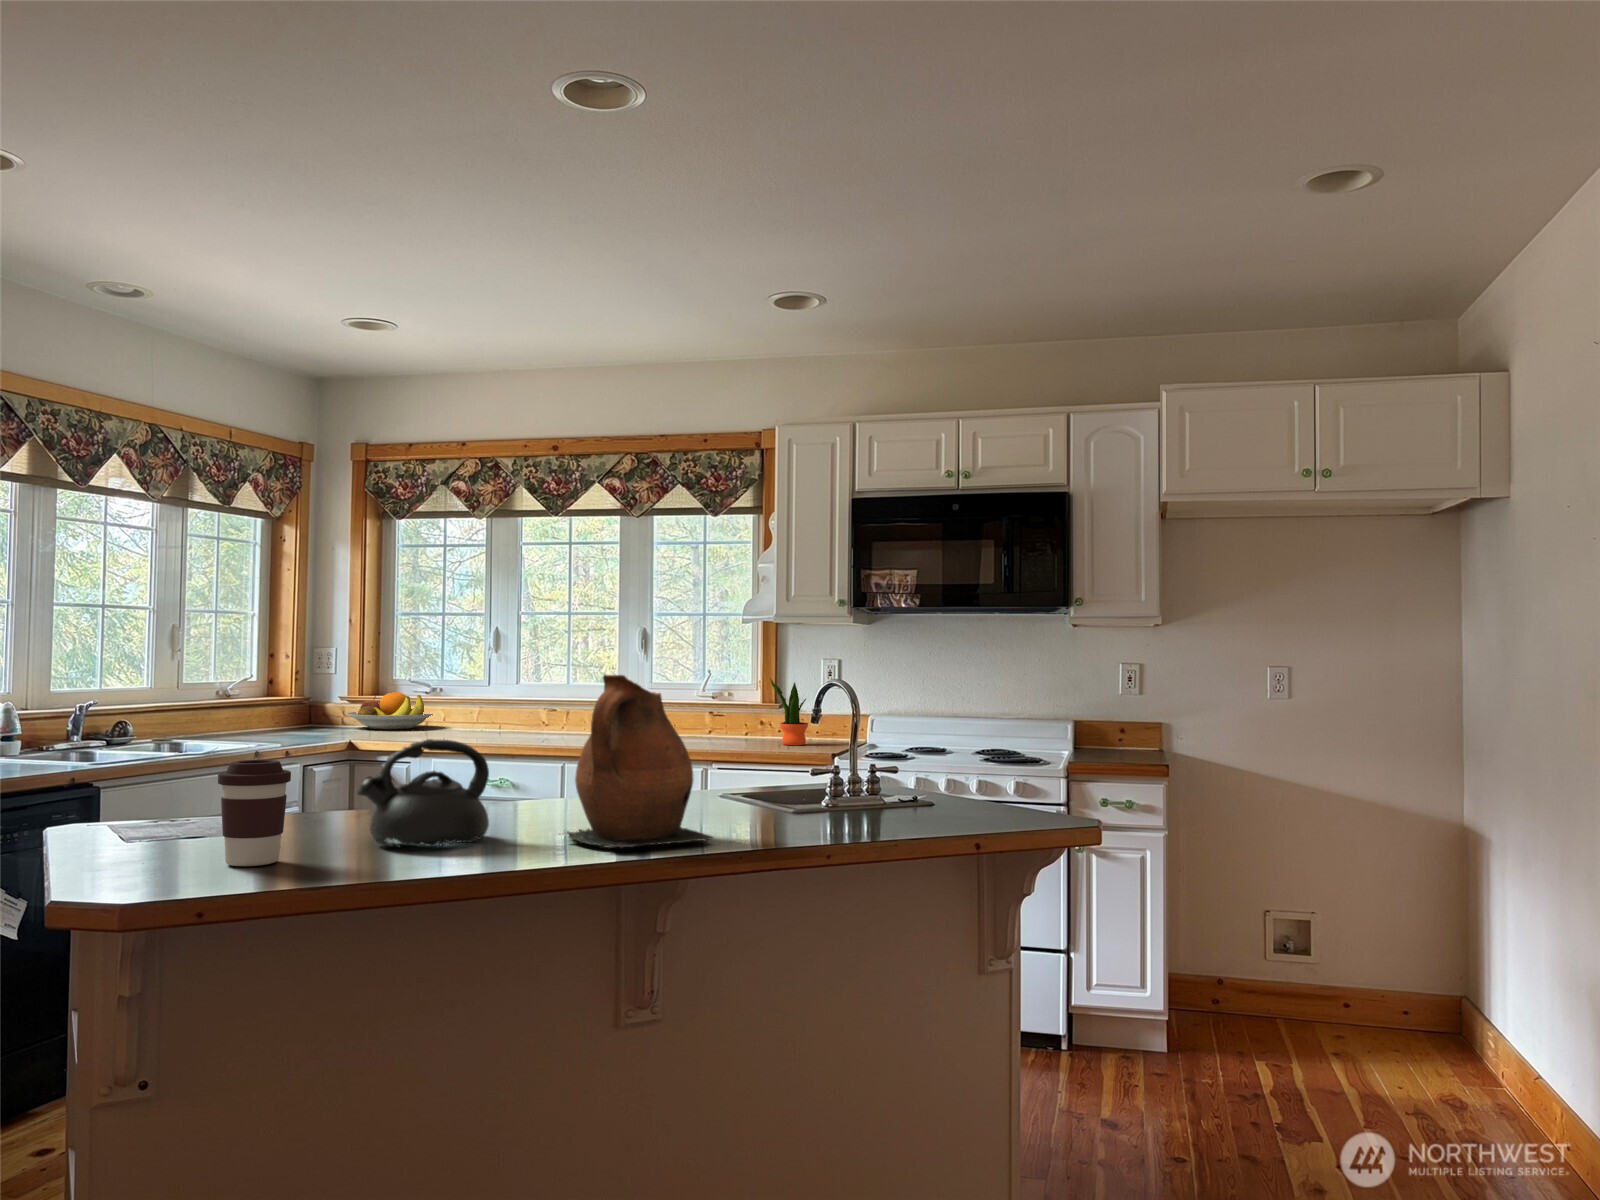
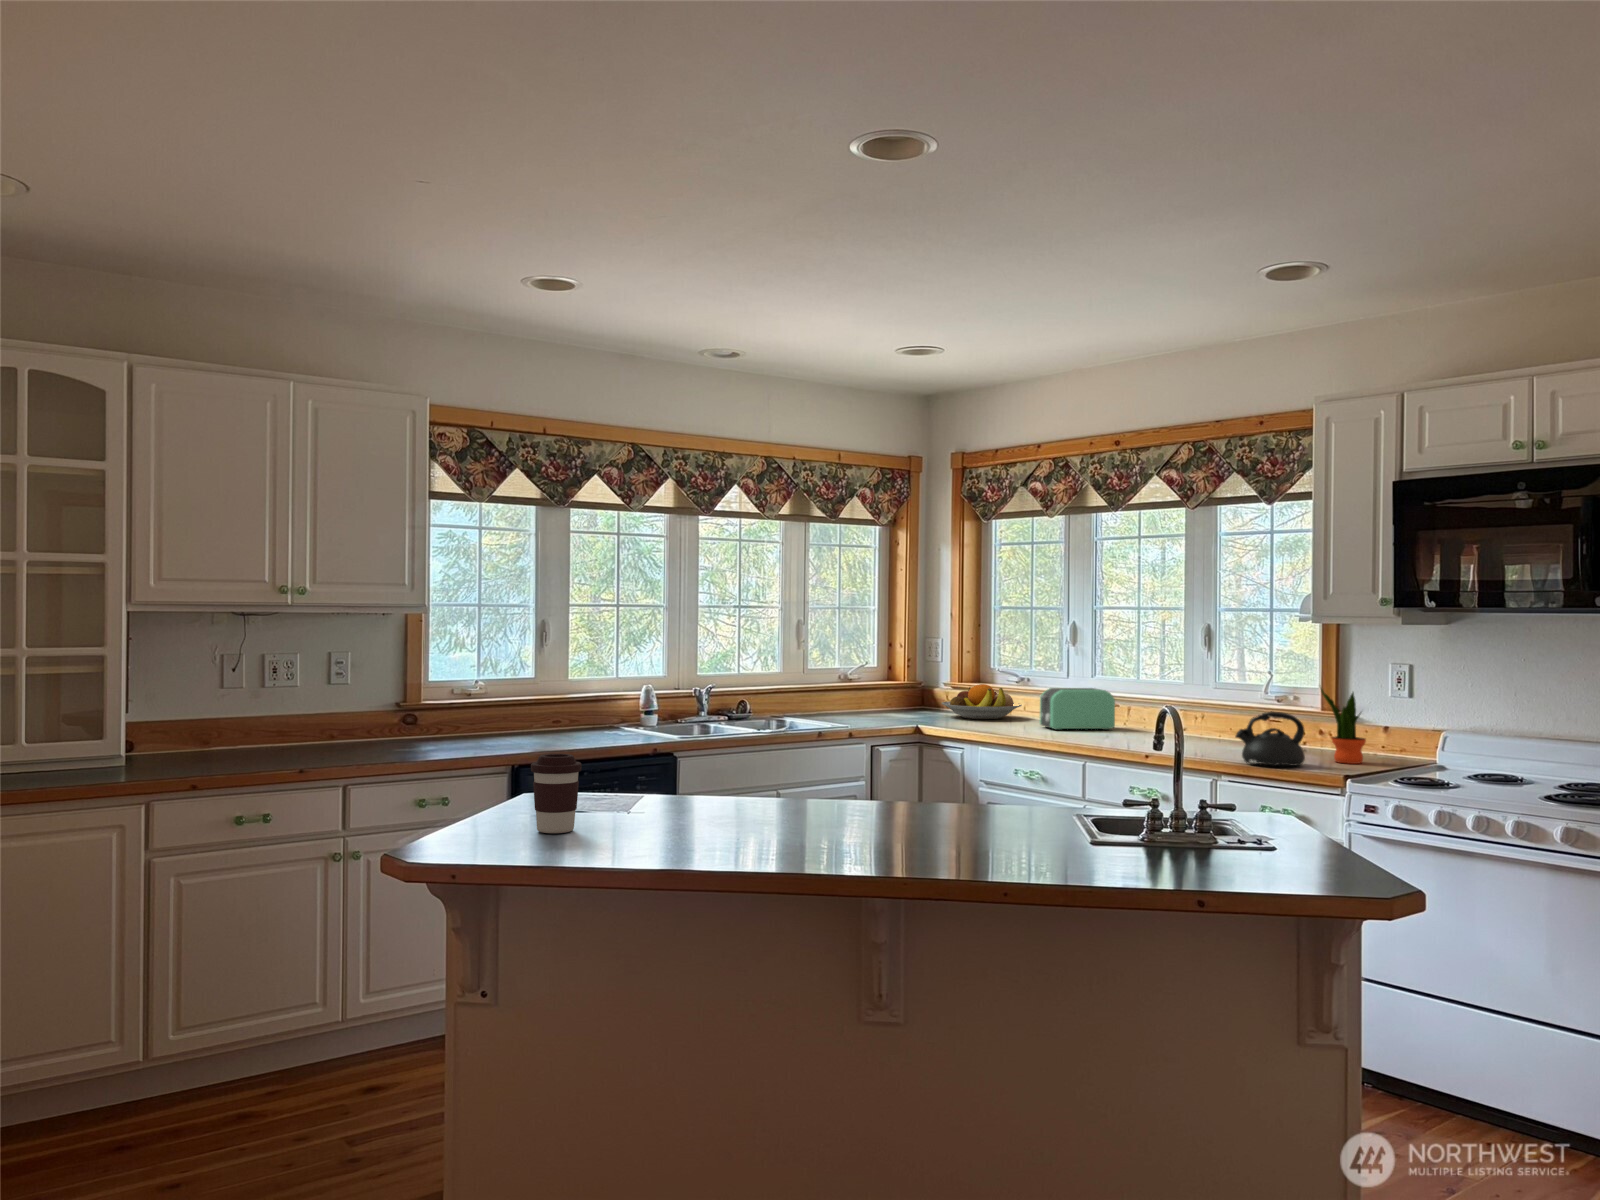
ceramic pitcher: present [567,675,713,848] -> none [782,698,902,859]
toaster: none [472,691,548,734] -> present [1040,688,1115,730]
teapot: present [357,739,489,848] -> present [1235,711,1305,766]

